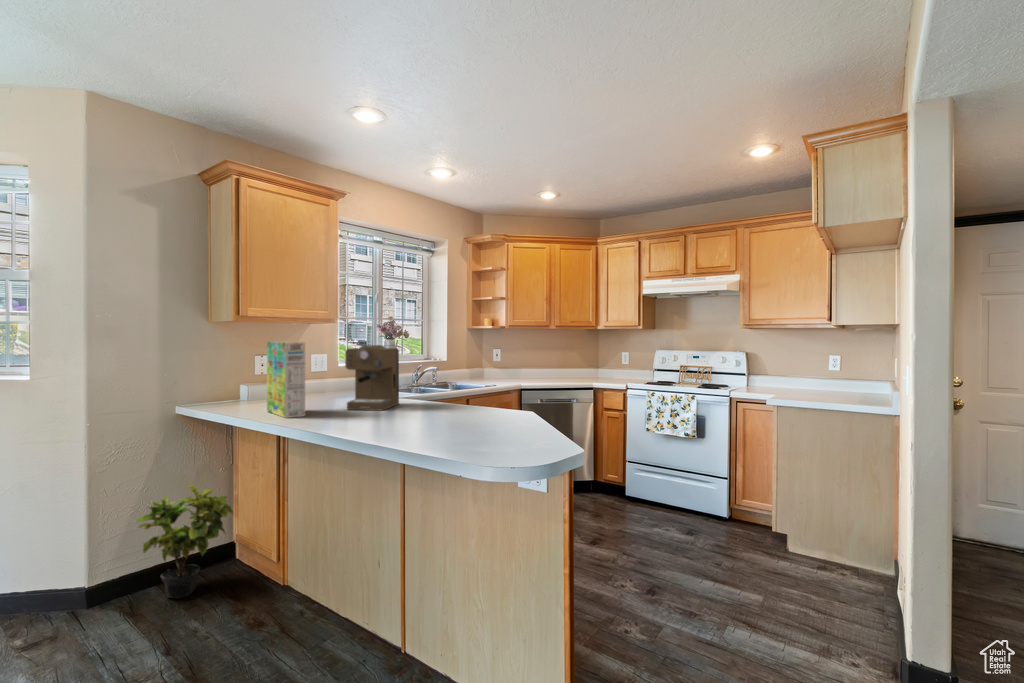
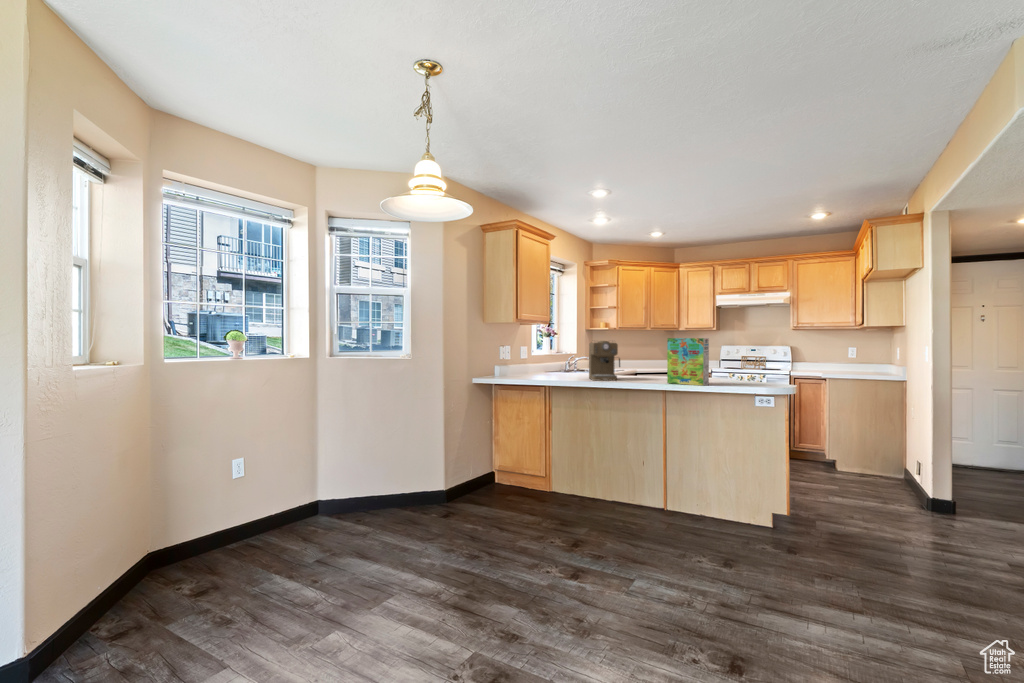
cereal box: present [267,342,305,418] -> present [667,338,709,386]
potted plant: present [137,485,233,598] -> none [464,429,519,498]

